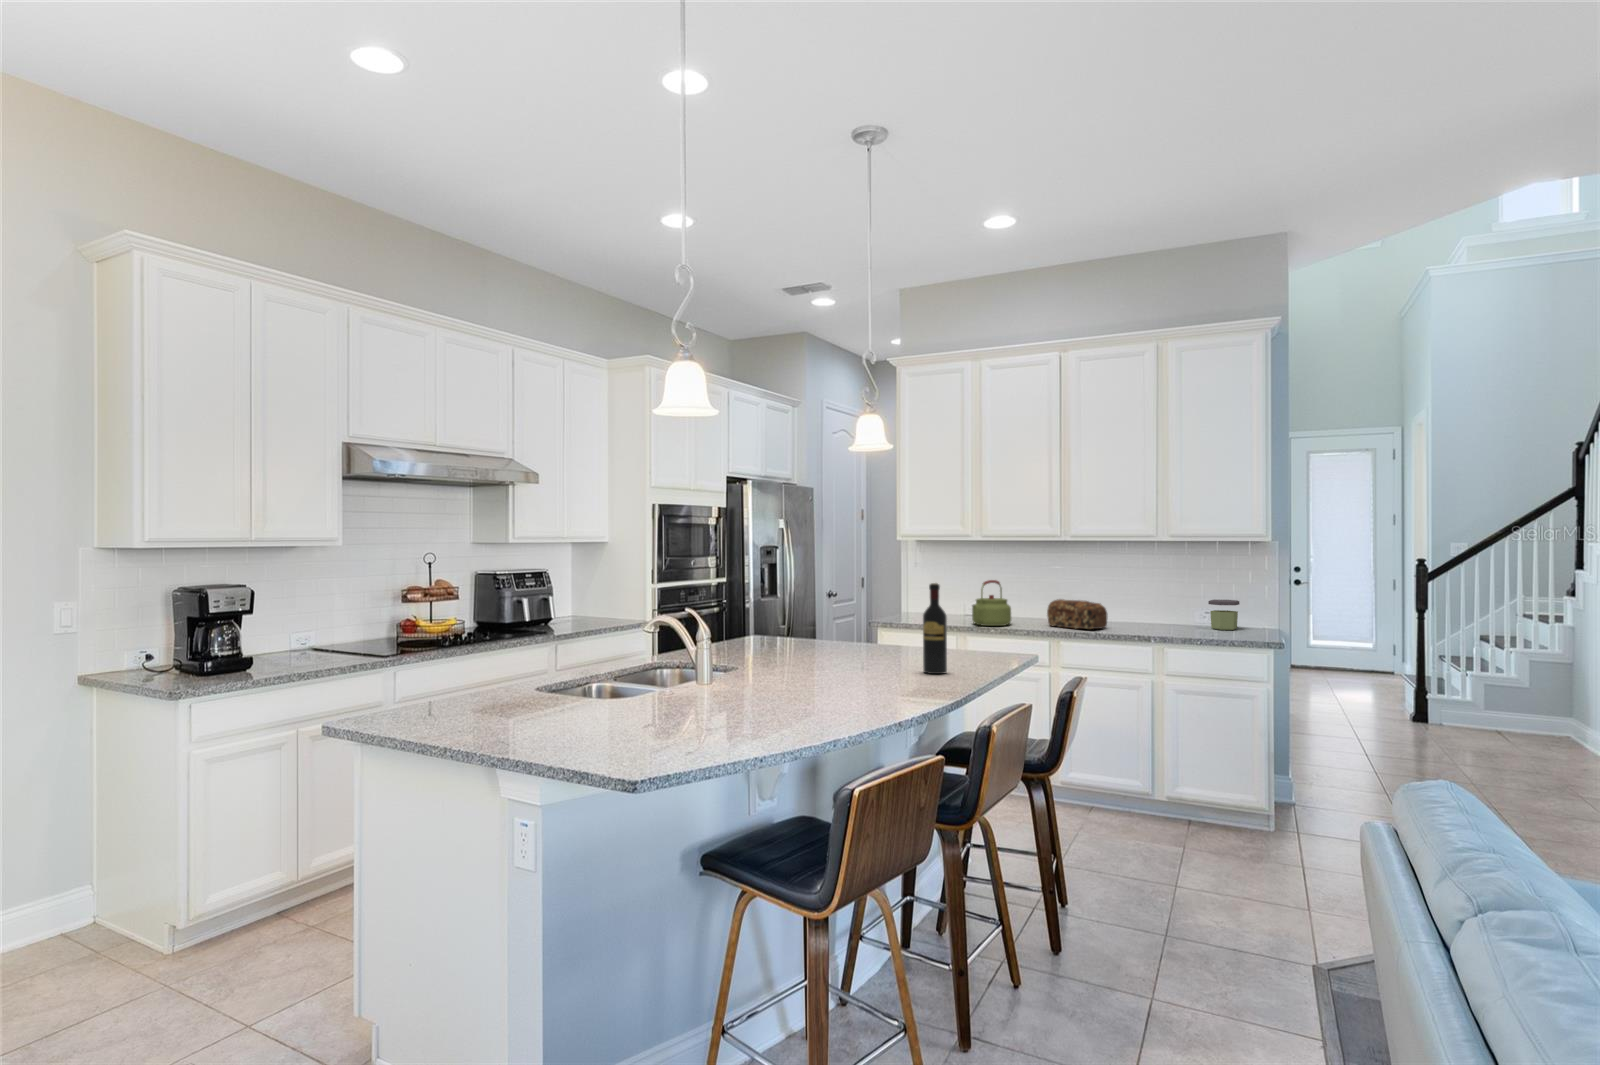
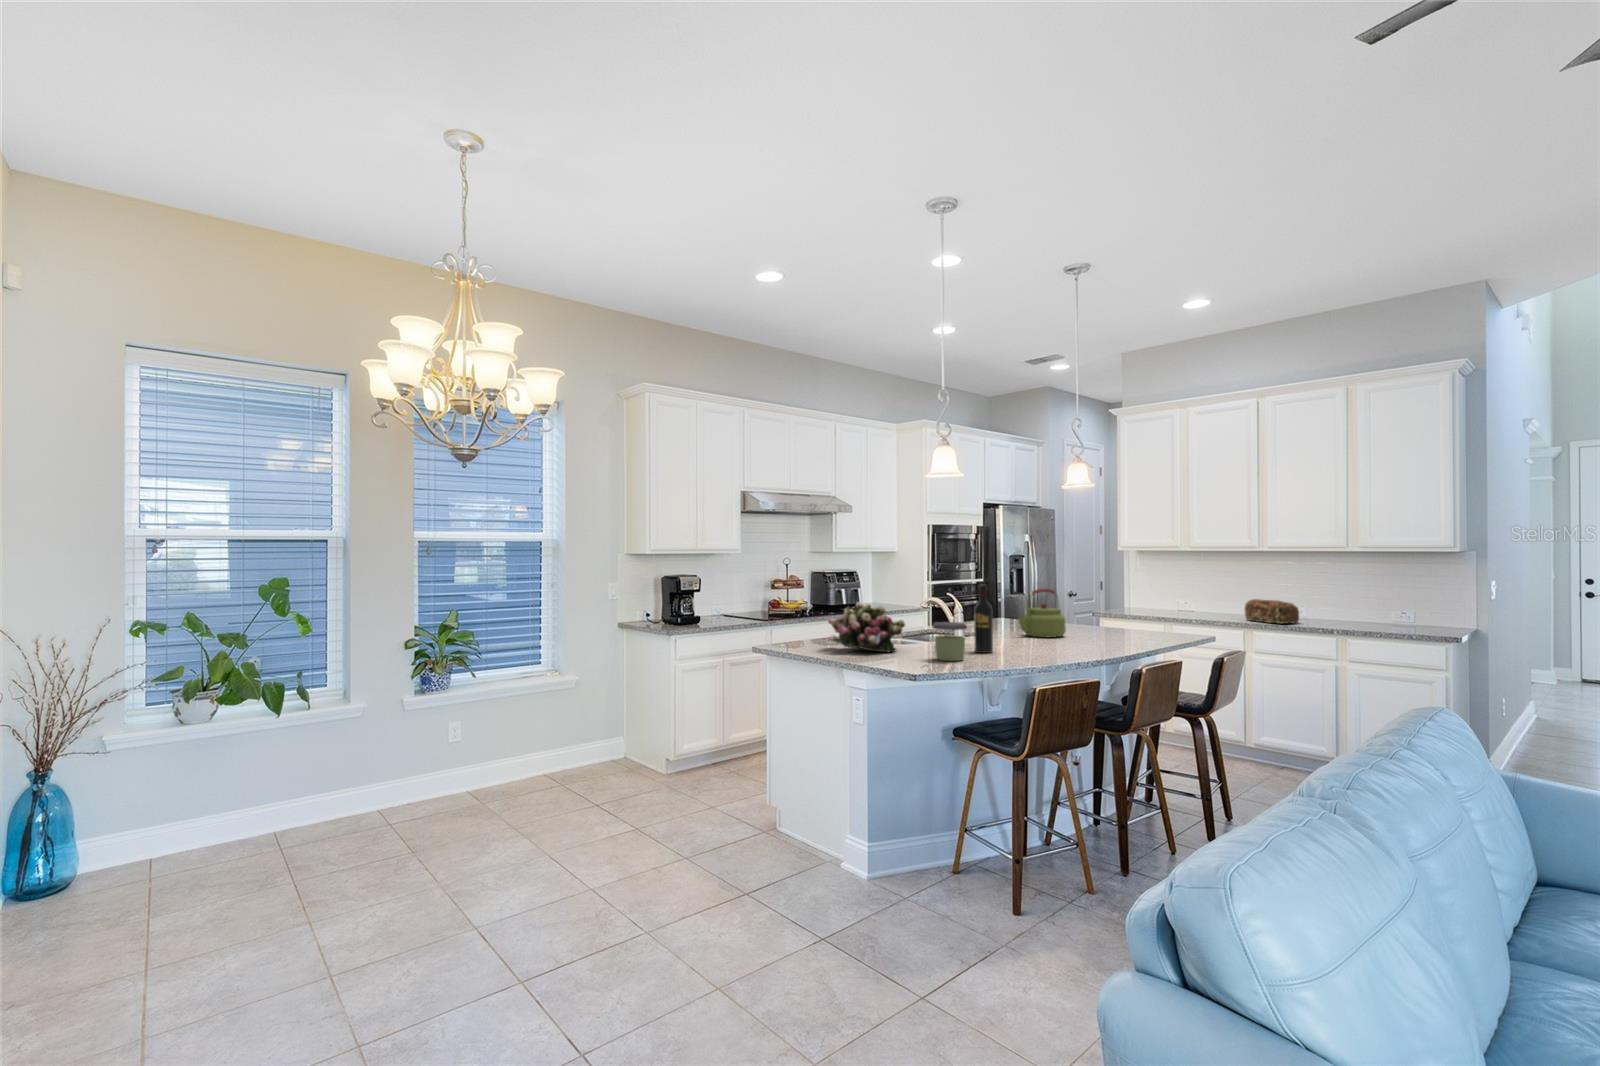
kettle: present [972,580,1011,626] -> present [1018,589,1066,637]
wine bottle: present [923,583,947,674] -> present [974,585,993,653]
jar: present [1208,600,1240,630] -> present [933,622,967,661]
flower arrangement: none [470,631,618,722] -> present [828,602,905,652]

